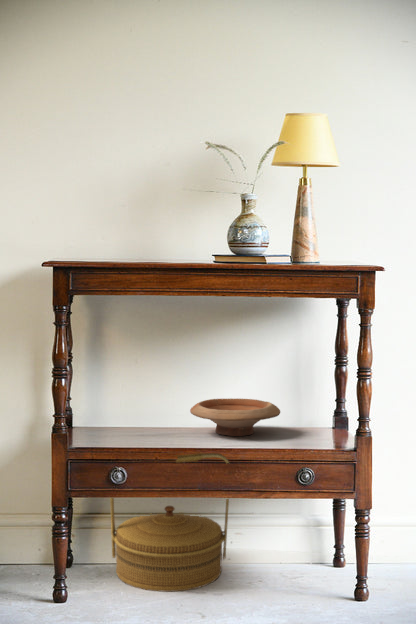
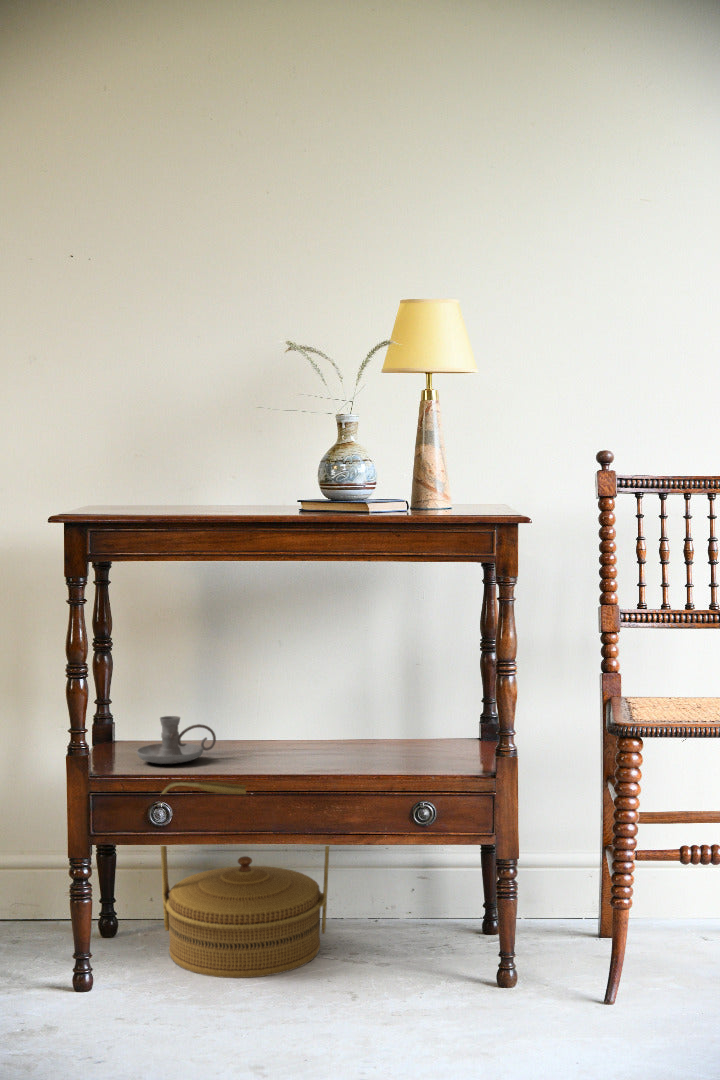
wooden bowl: present [190,399,280,436] -> none [271,703,400,757]
candle holder: none [98,407,152,440] -> present [137,716,216,764]

